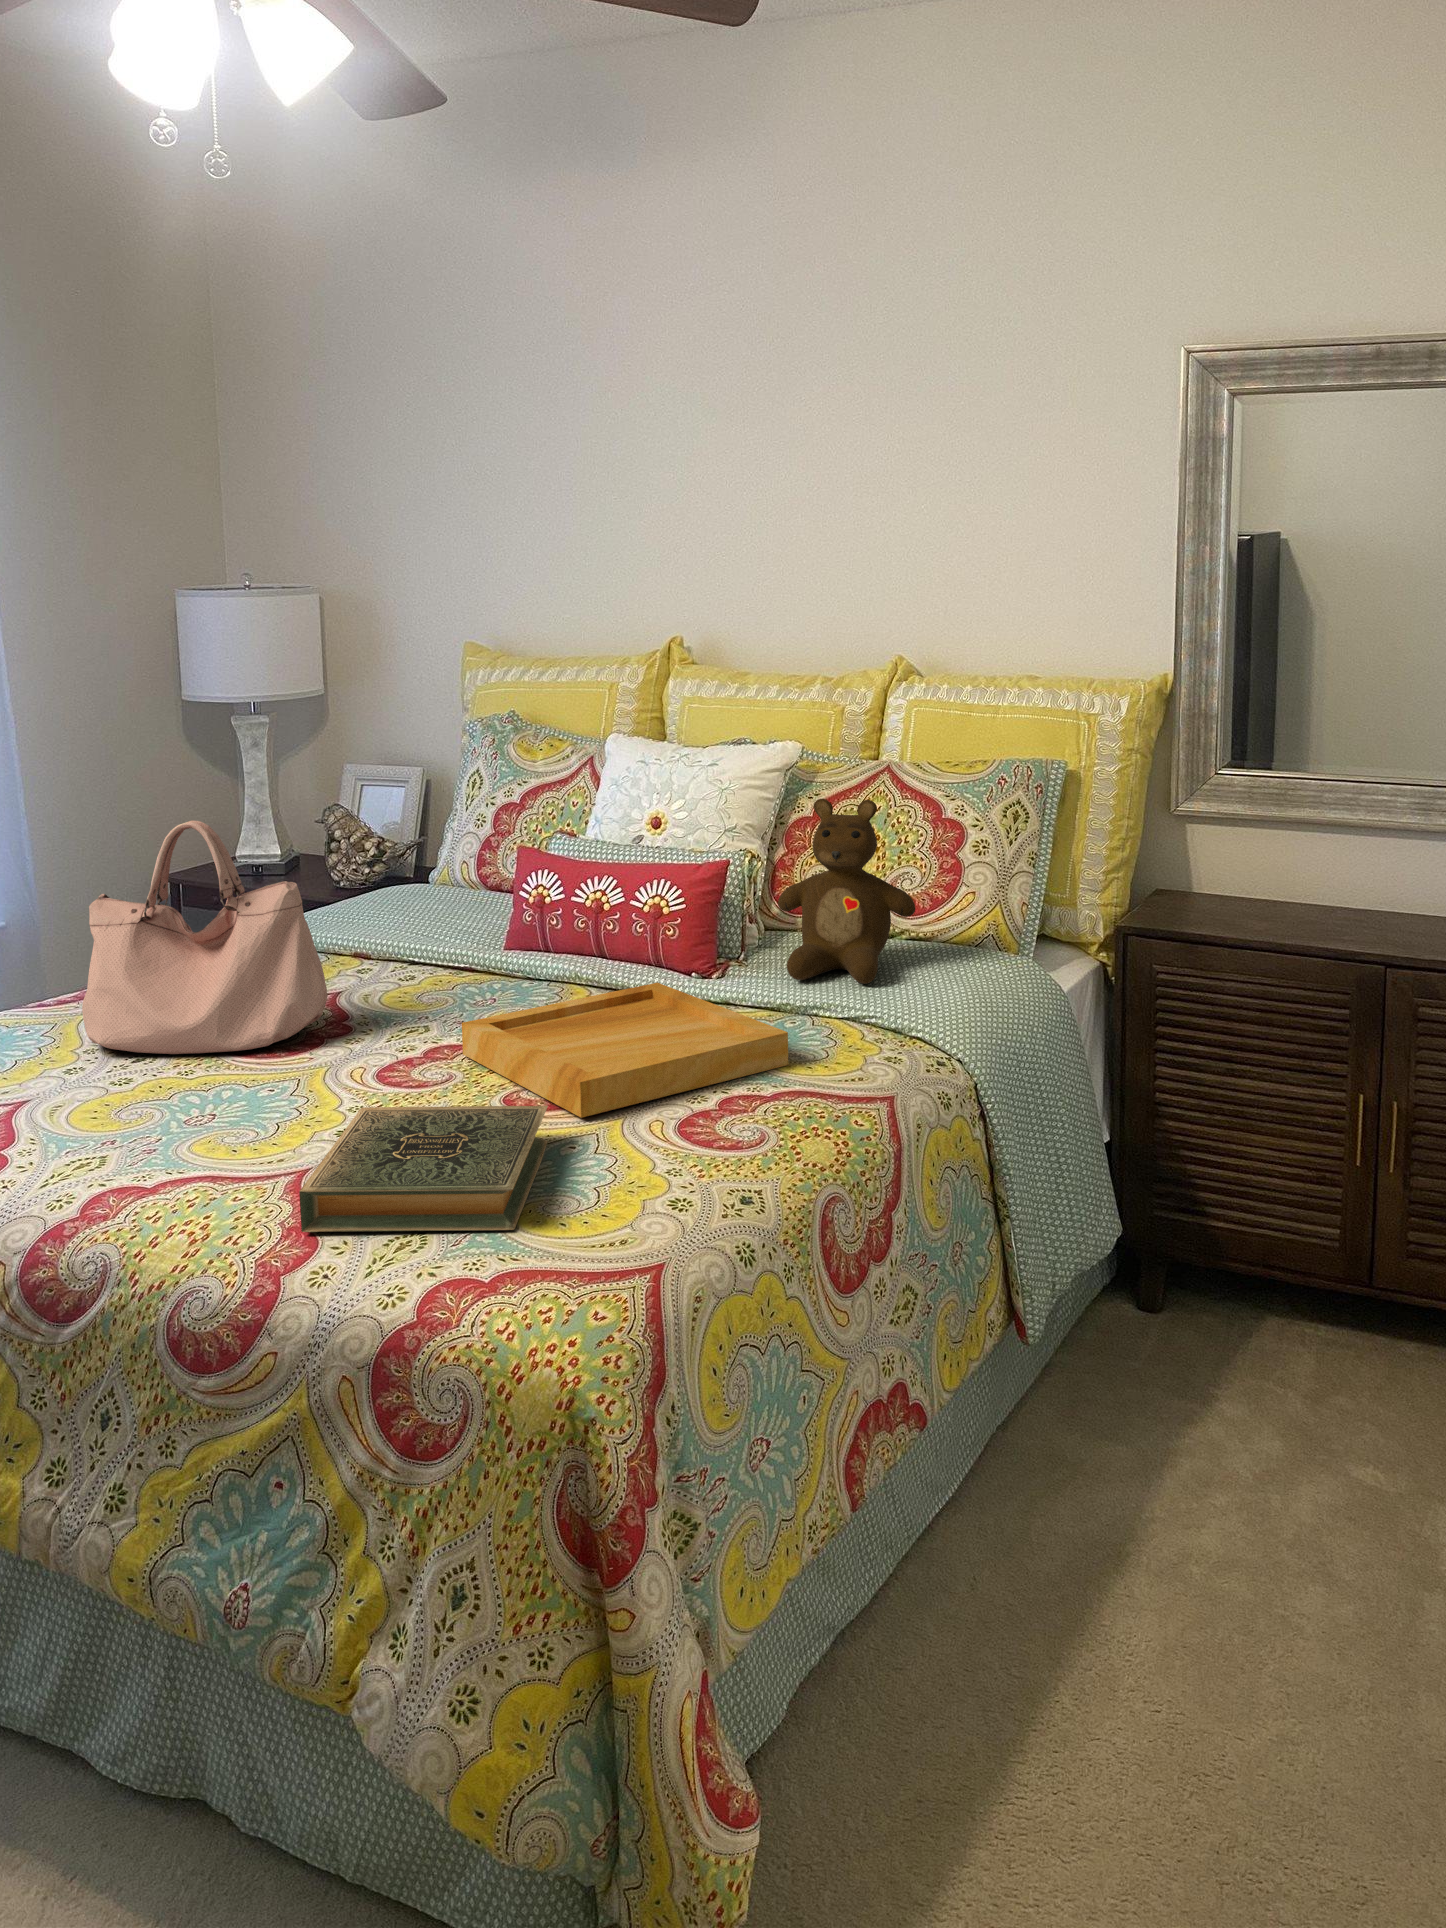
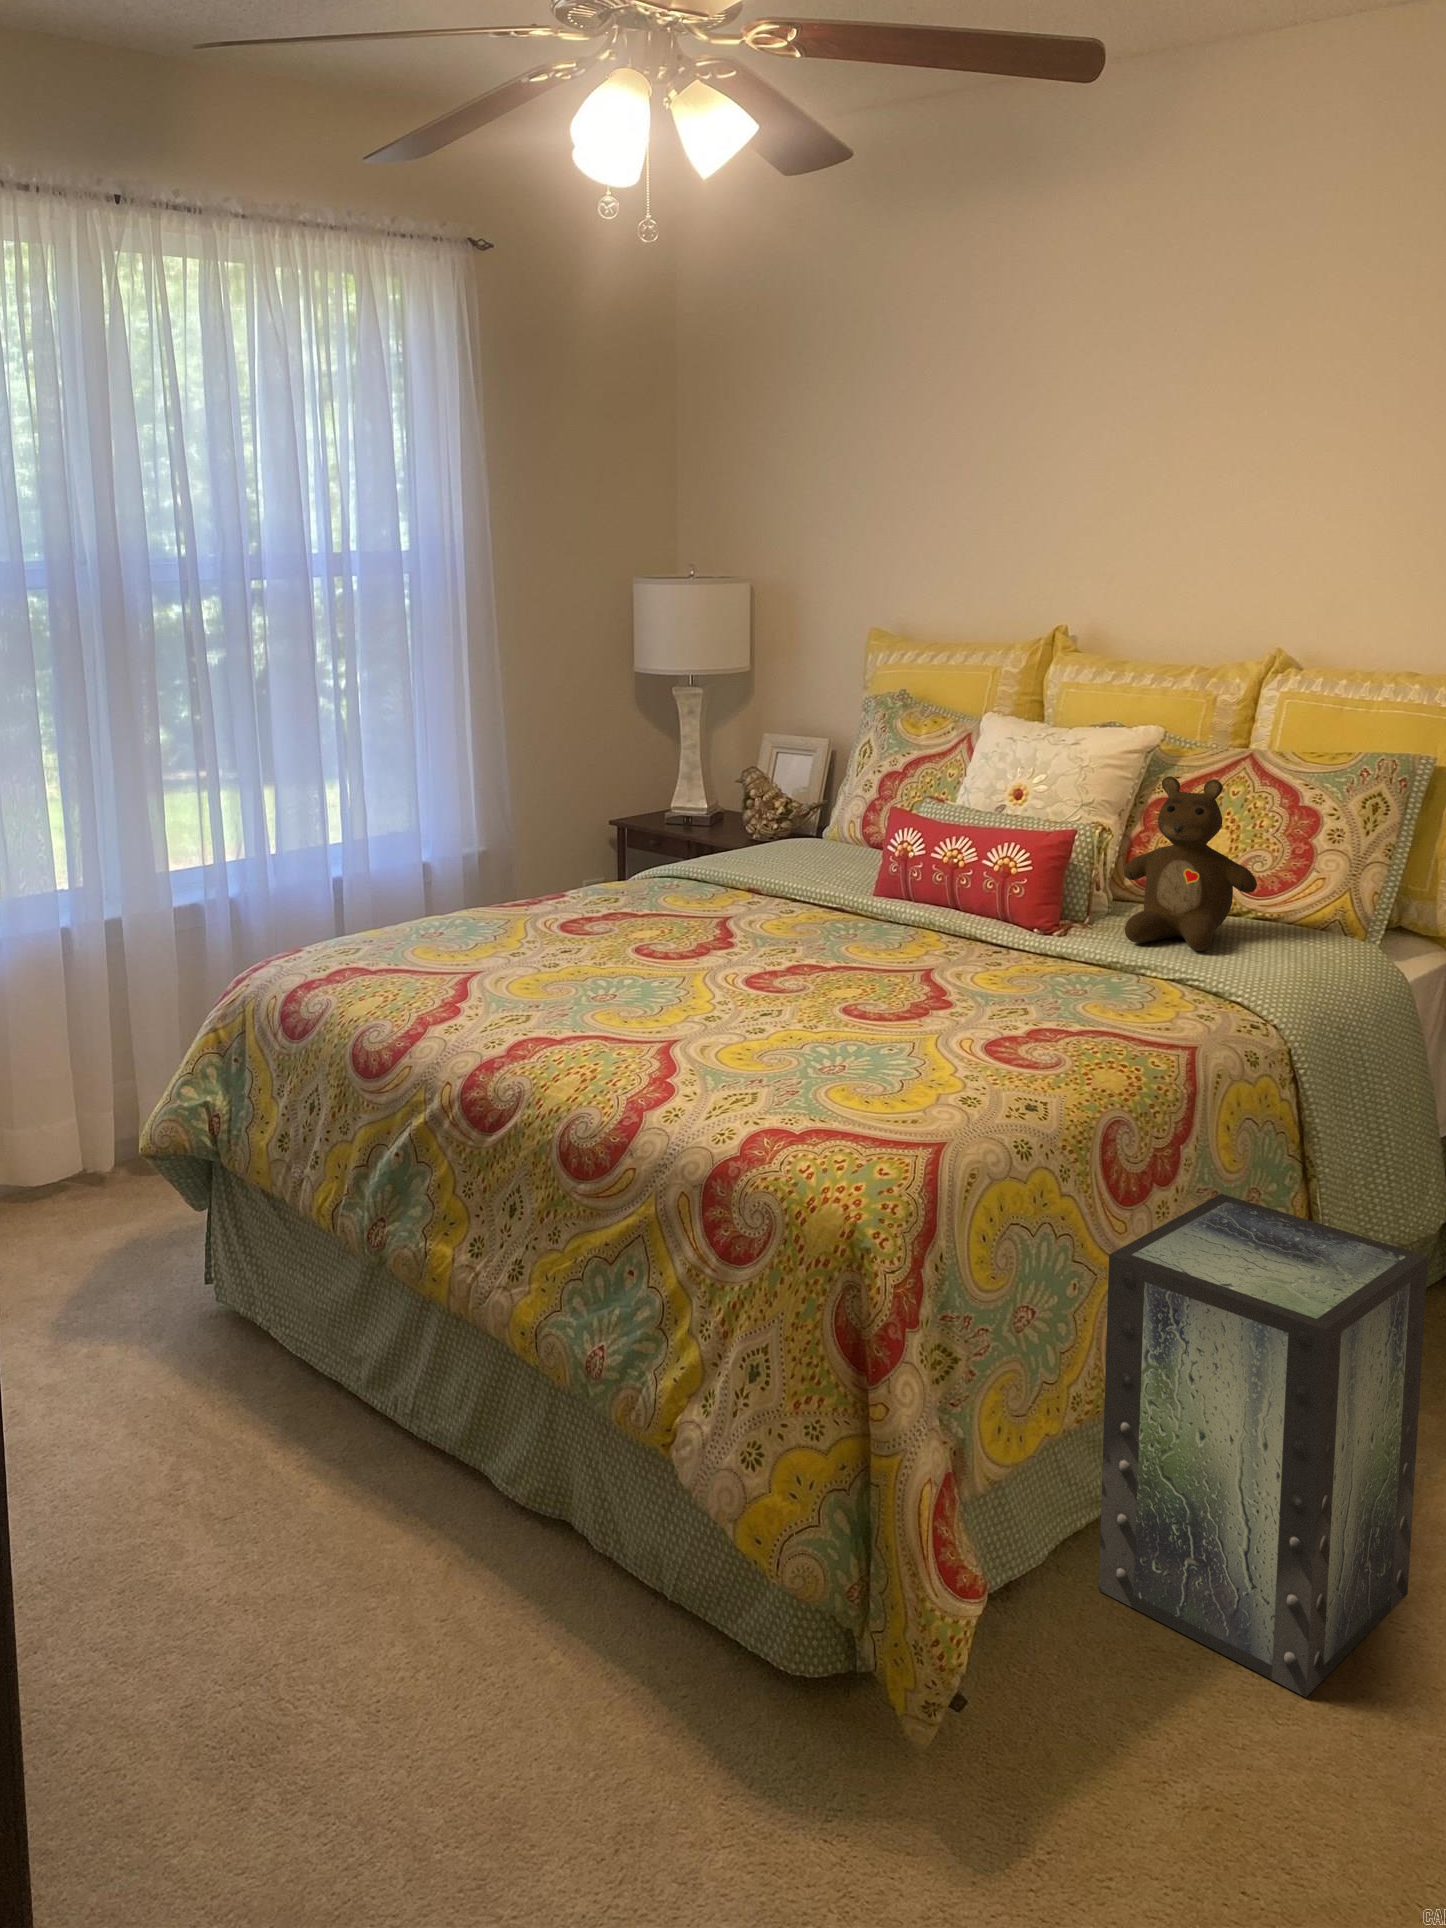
handbag: present [82,820,327,1054] -> none [525,763,714,954]
tray: present [462,983,788,1118] -> none [819,931,1103,1030]
hardback book: present [299,1106,548,1232] -> none [663,1000,875,1102]
storage box: none [843,1258,1156,1812] -> present [1099,1194,1428,1697]

